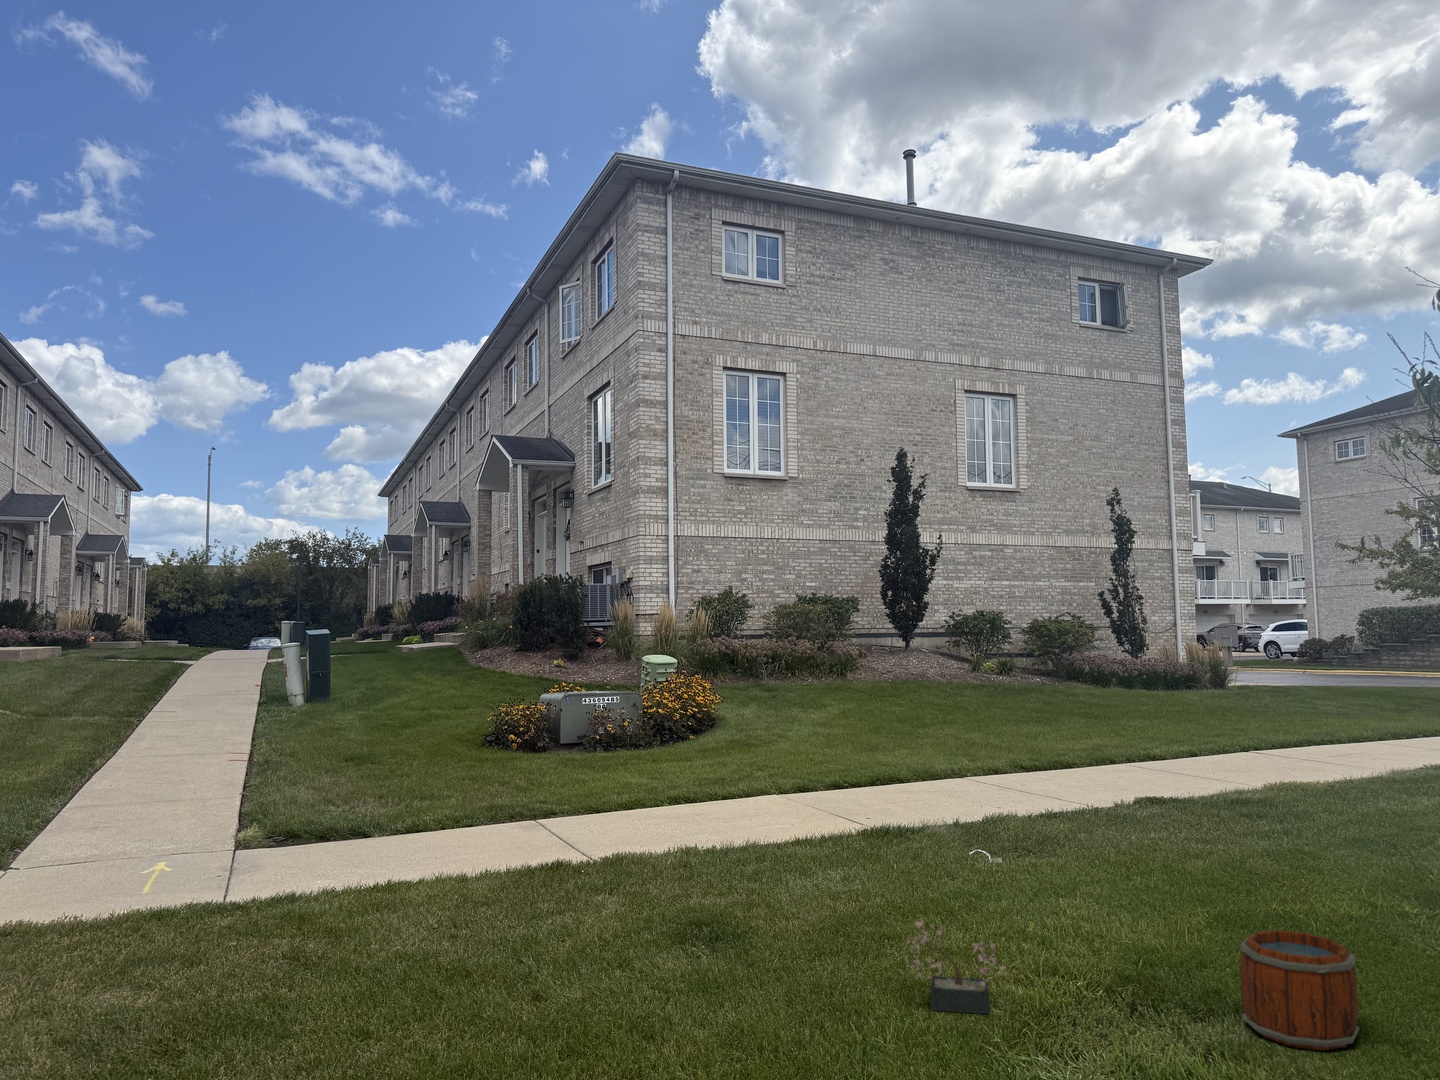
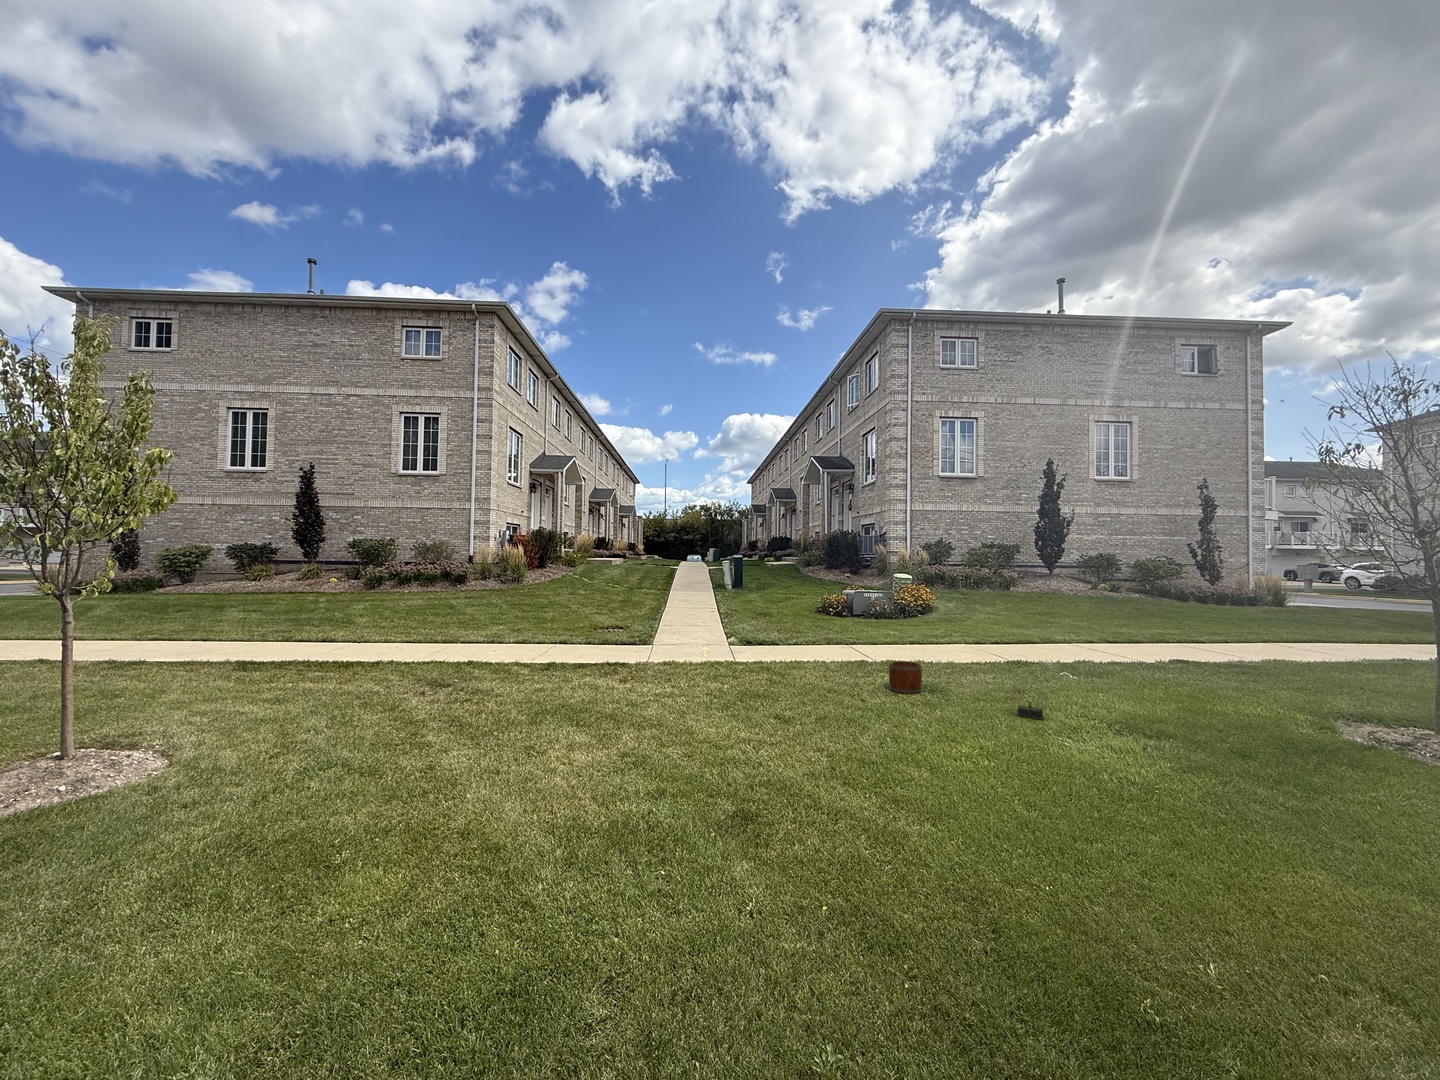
bucket: present [1240,930,1359,1050] -> present [889,661,922,694]

